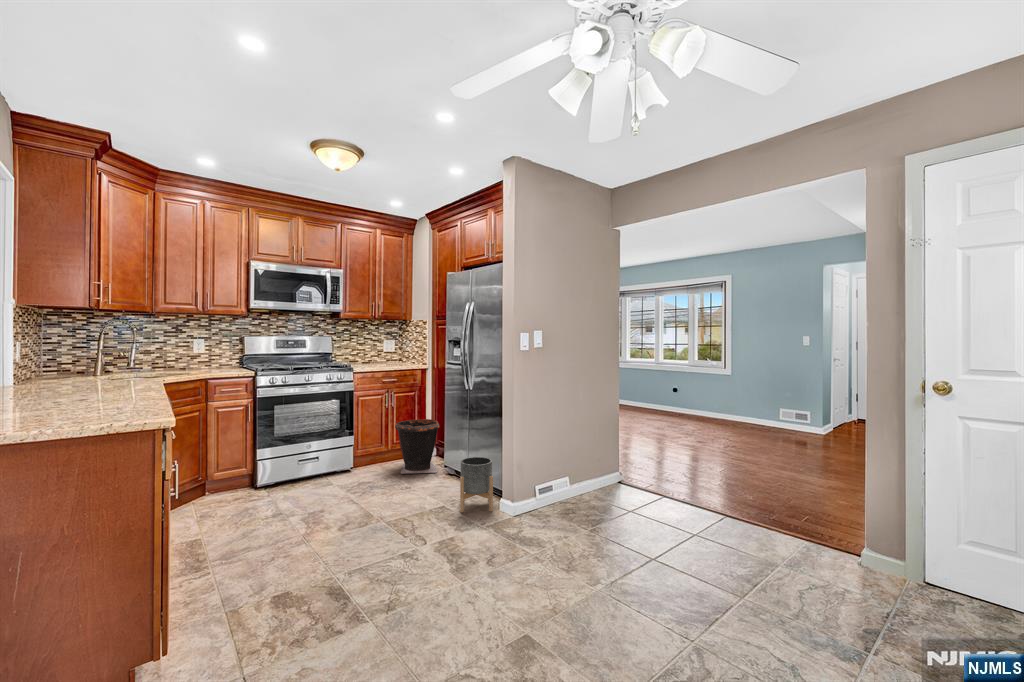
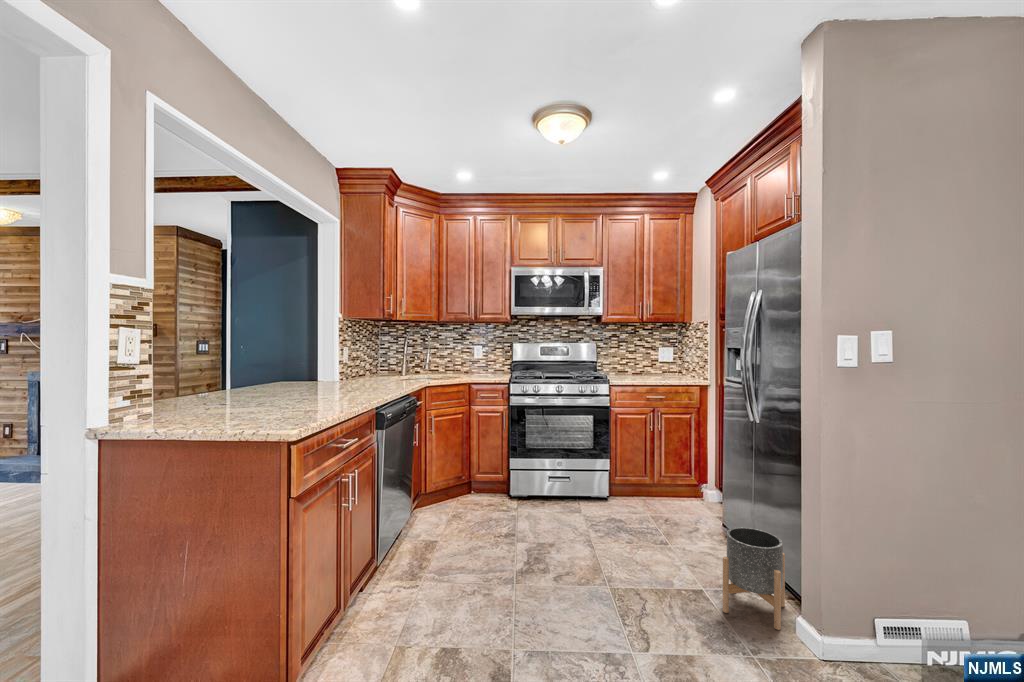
waste bin: present [395,419,439,474] -> none [657,449,719,529]

